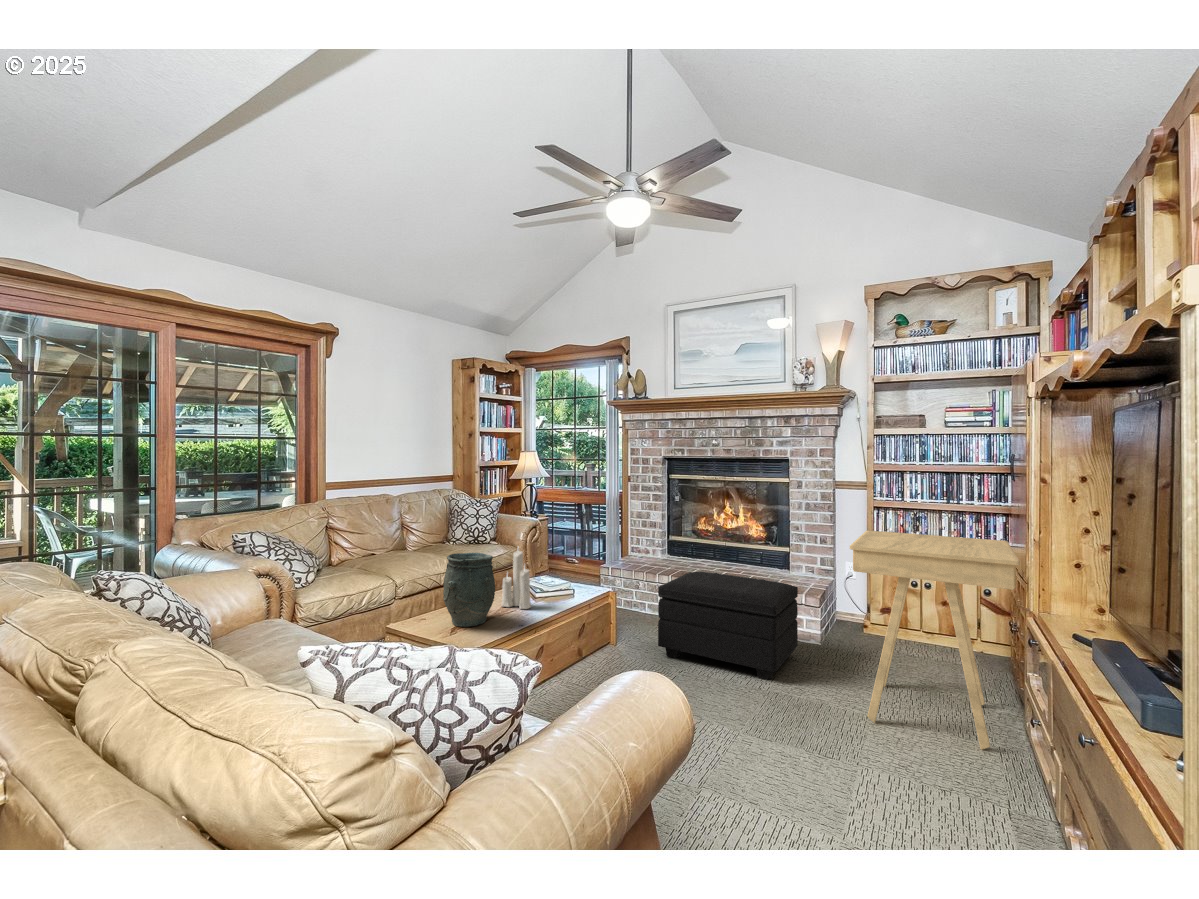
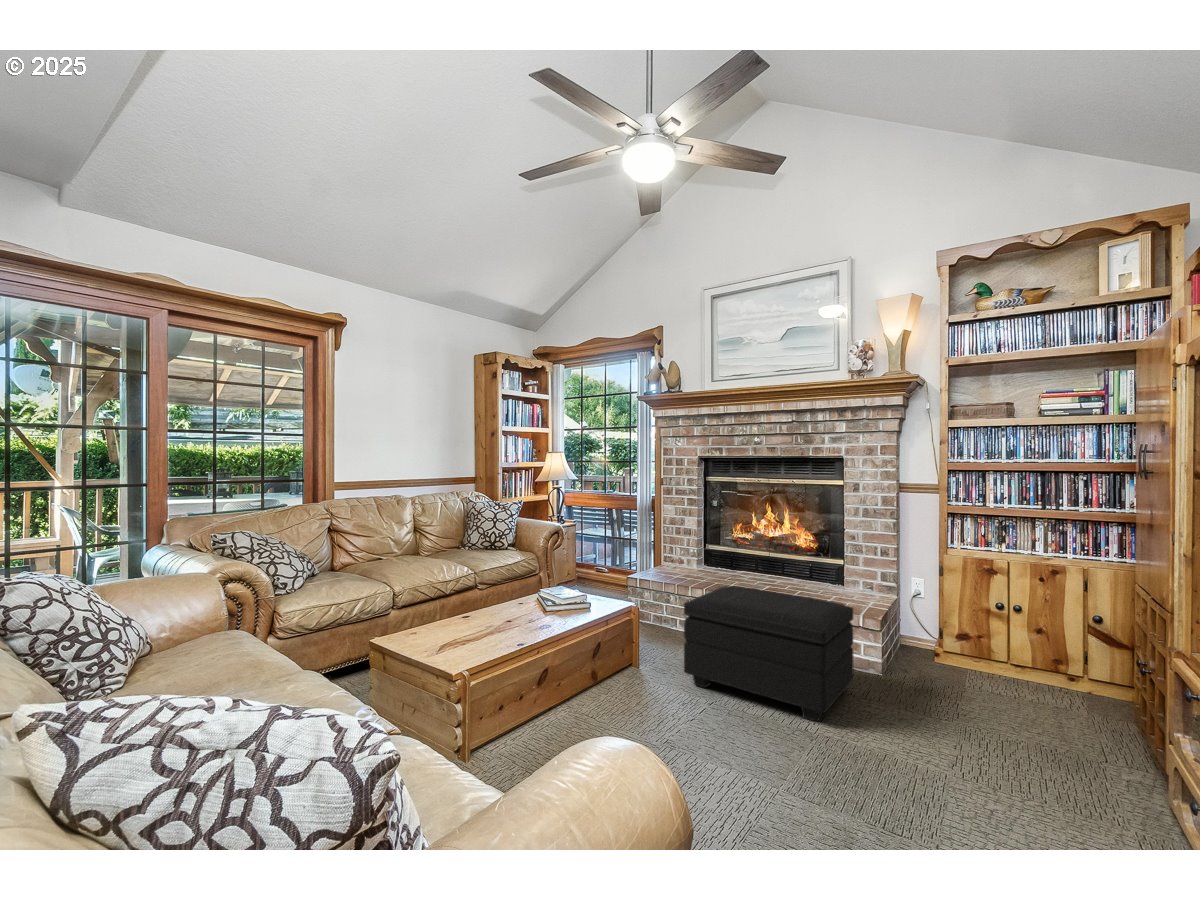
side table: present [850,530,1020,750] -> none [921,541,1170,842]
candle: present [502,551,531,609] -> none [497,547,531,626]
vase: present [443,553,495,627] -> none [423,559,484,646]

